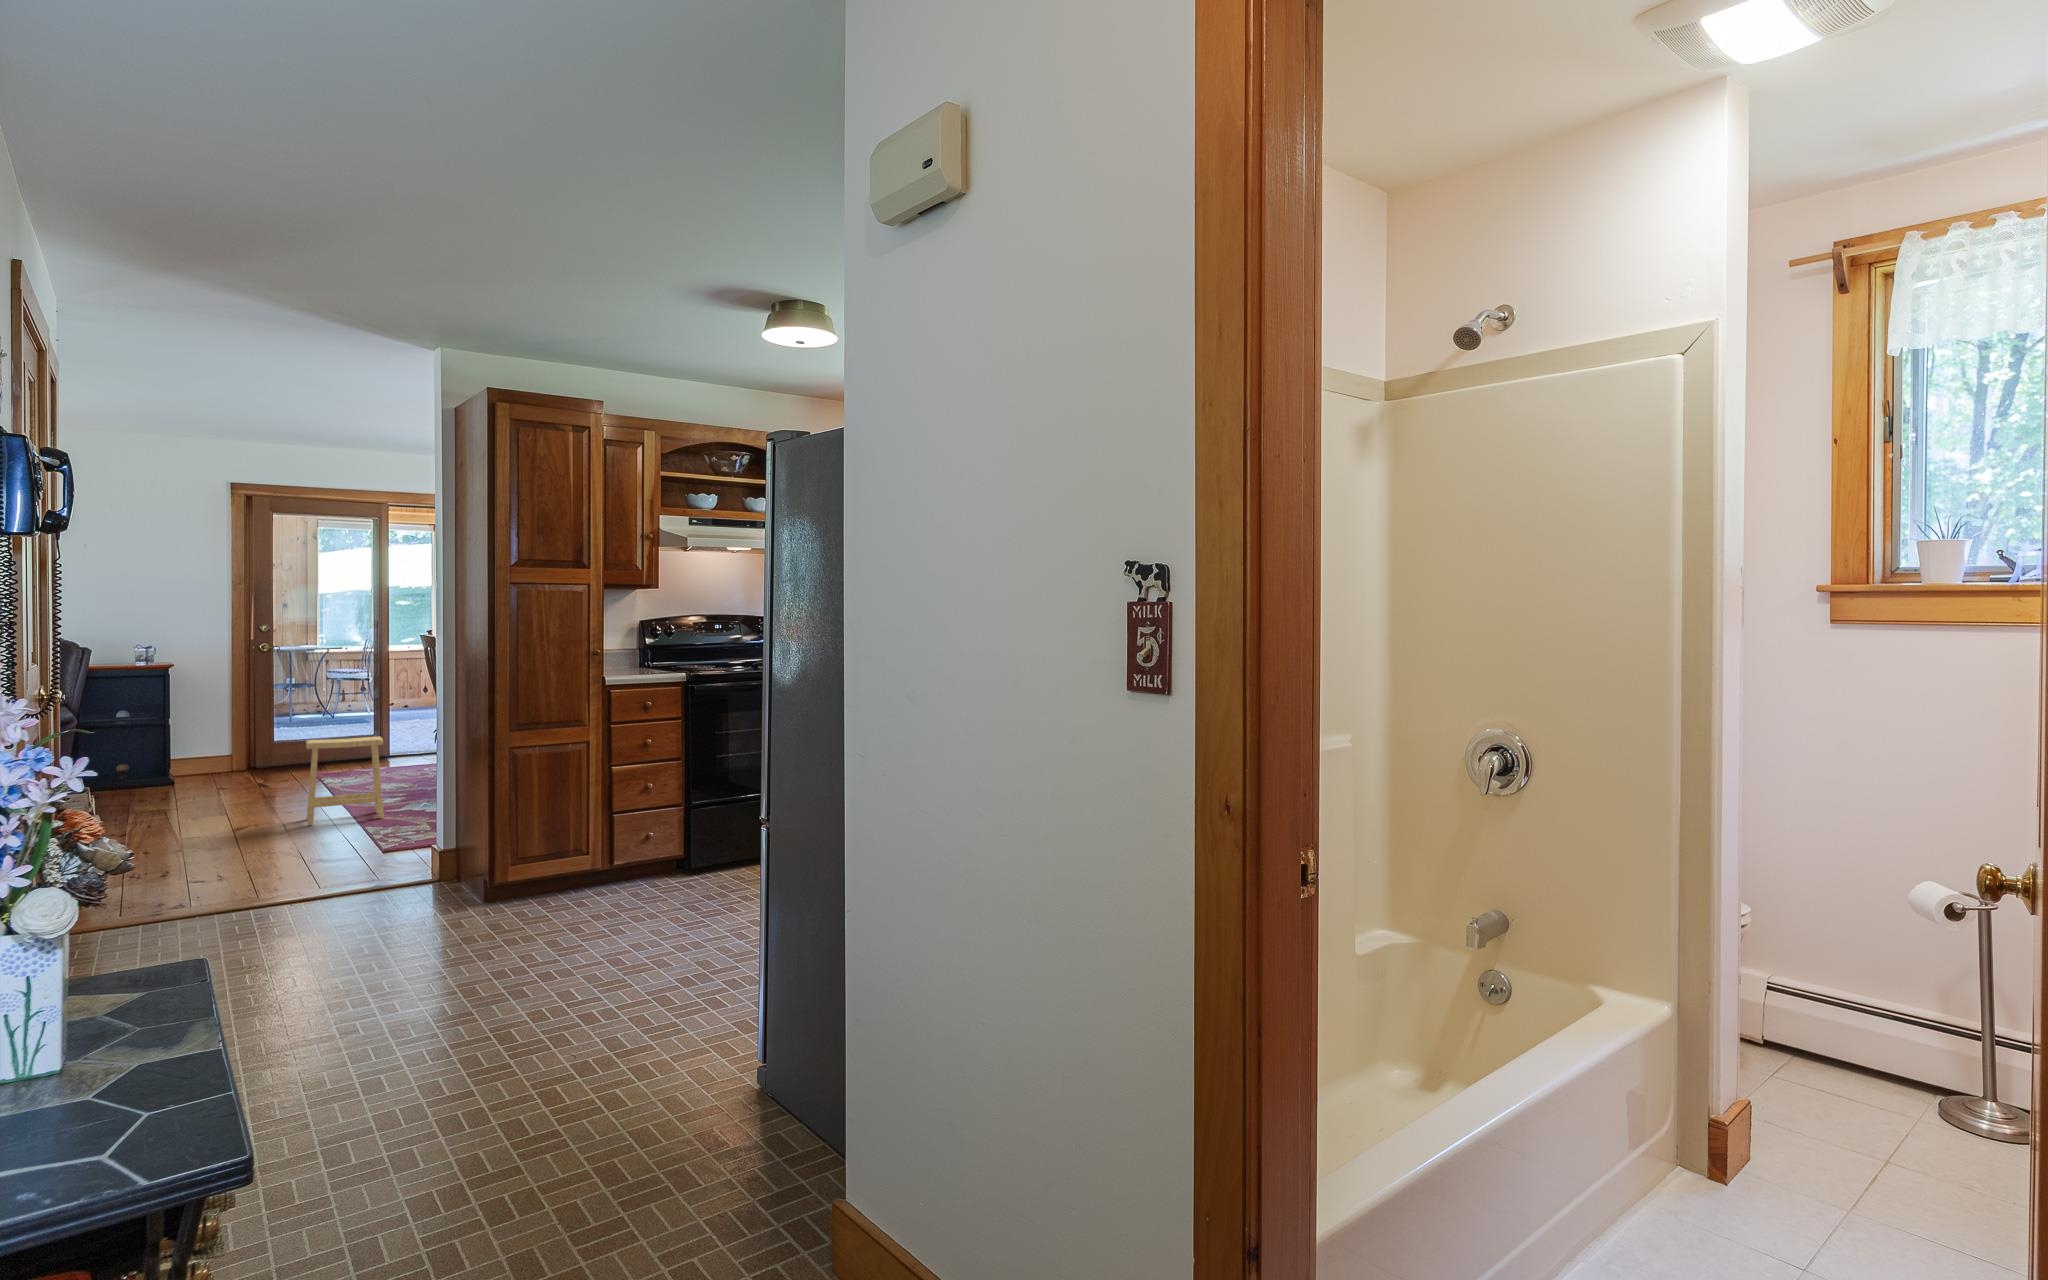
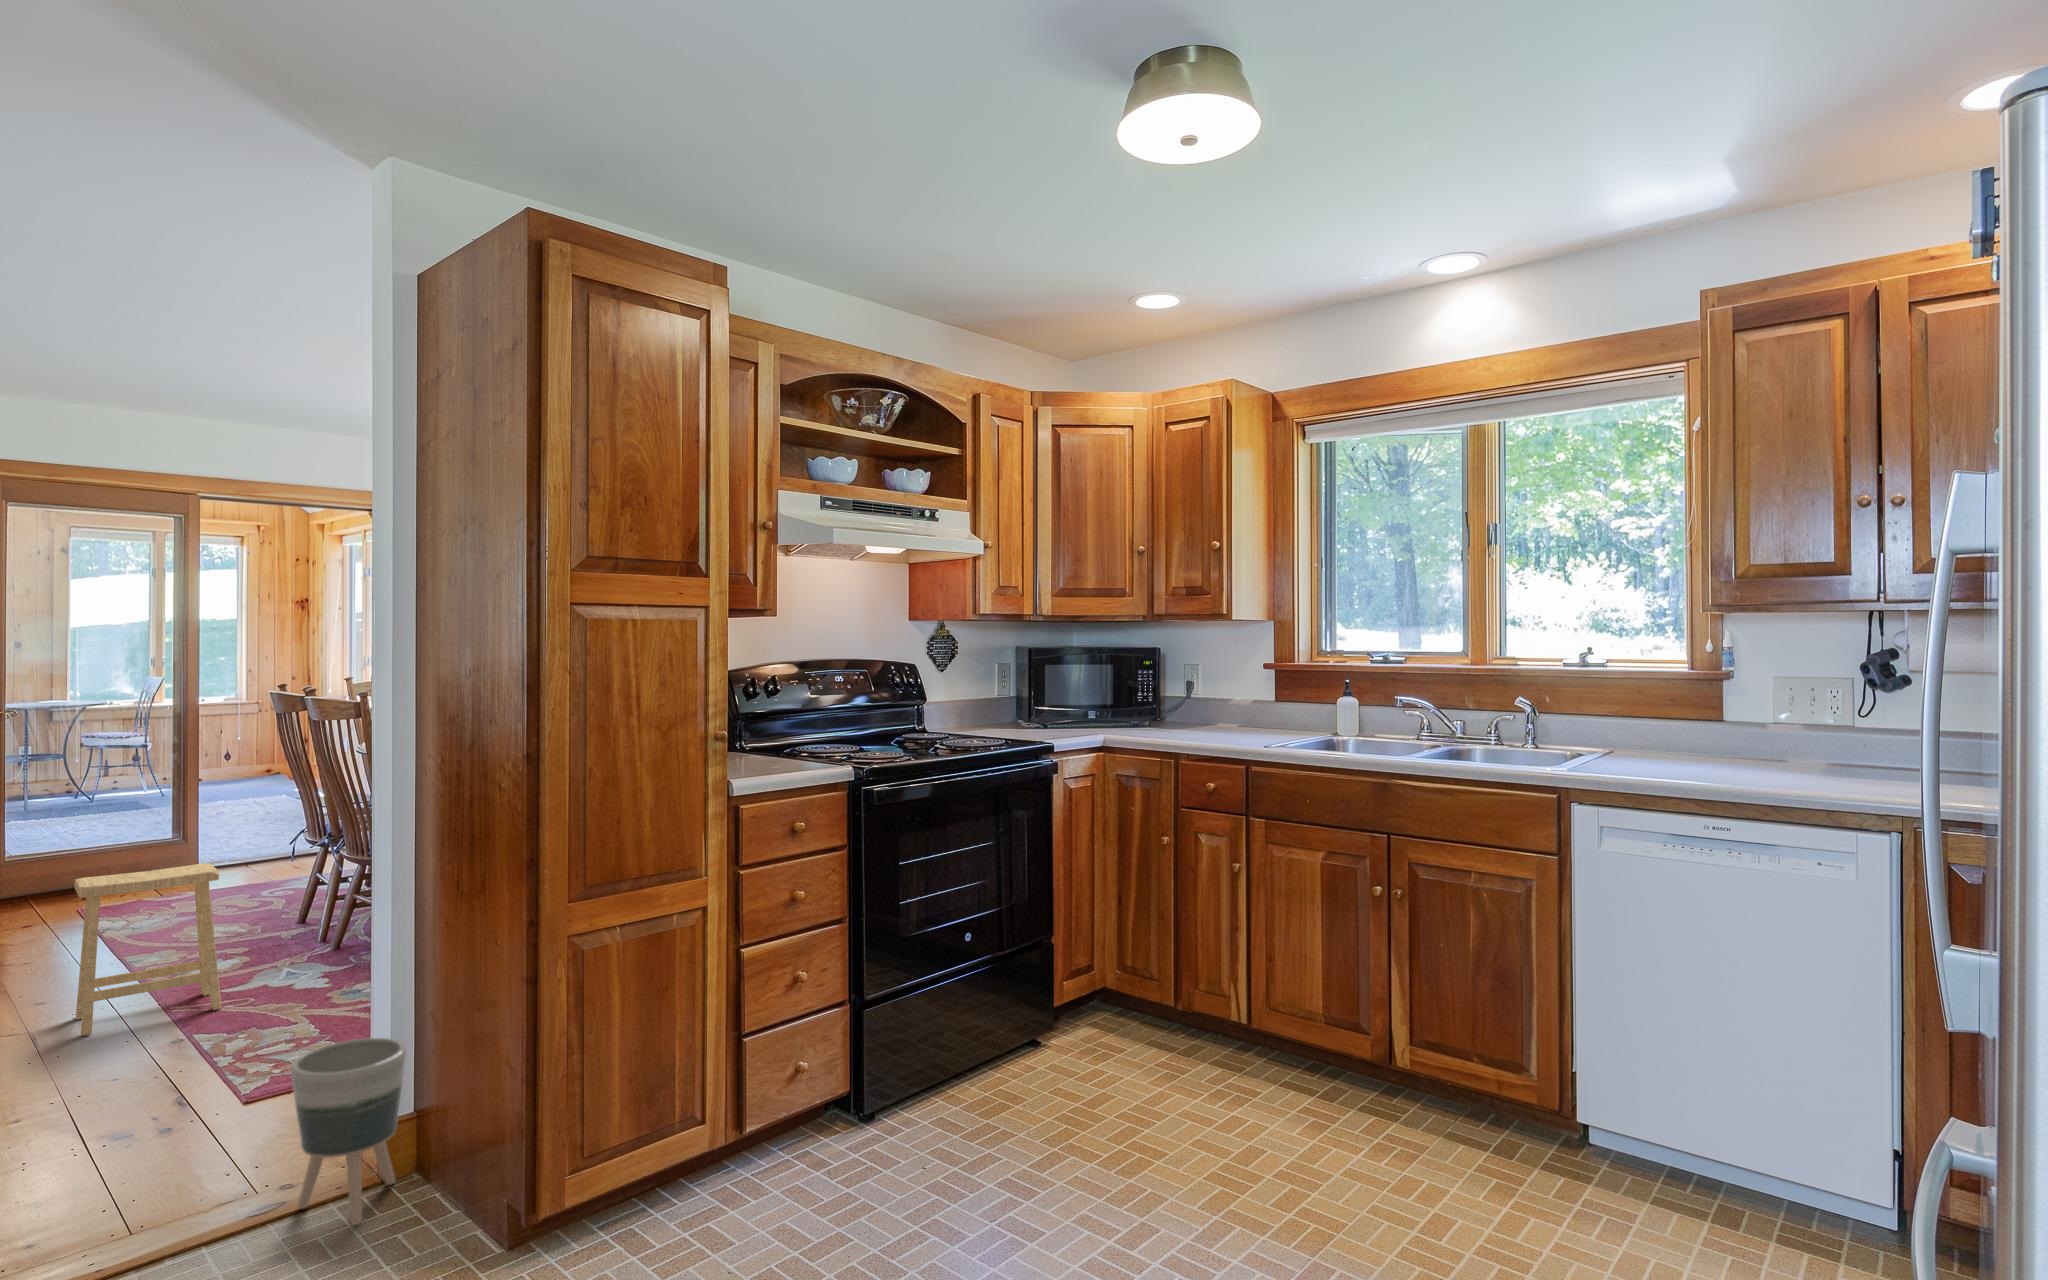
planter: none [386,805,445,890] -> present [291,1038,406,1225]

